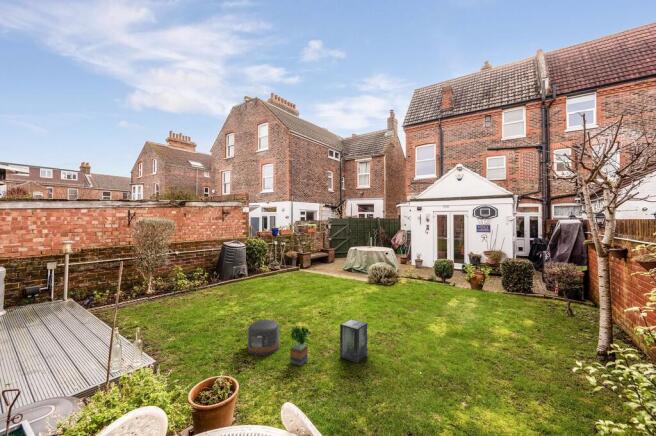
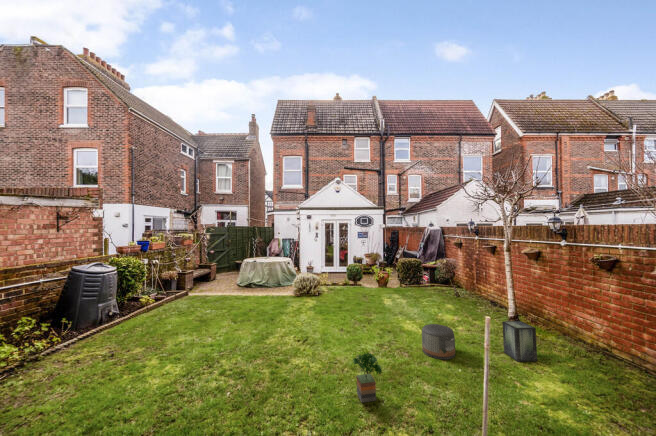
storage box: present [340,319,367,363] -> present [502,321,537,362]
pouf: present [248,320,279,355] -> present [422,324,455,360]

